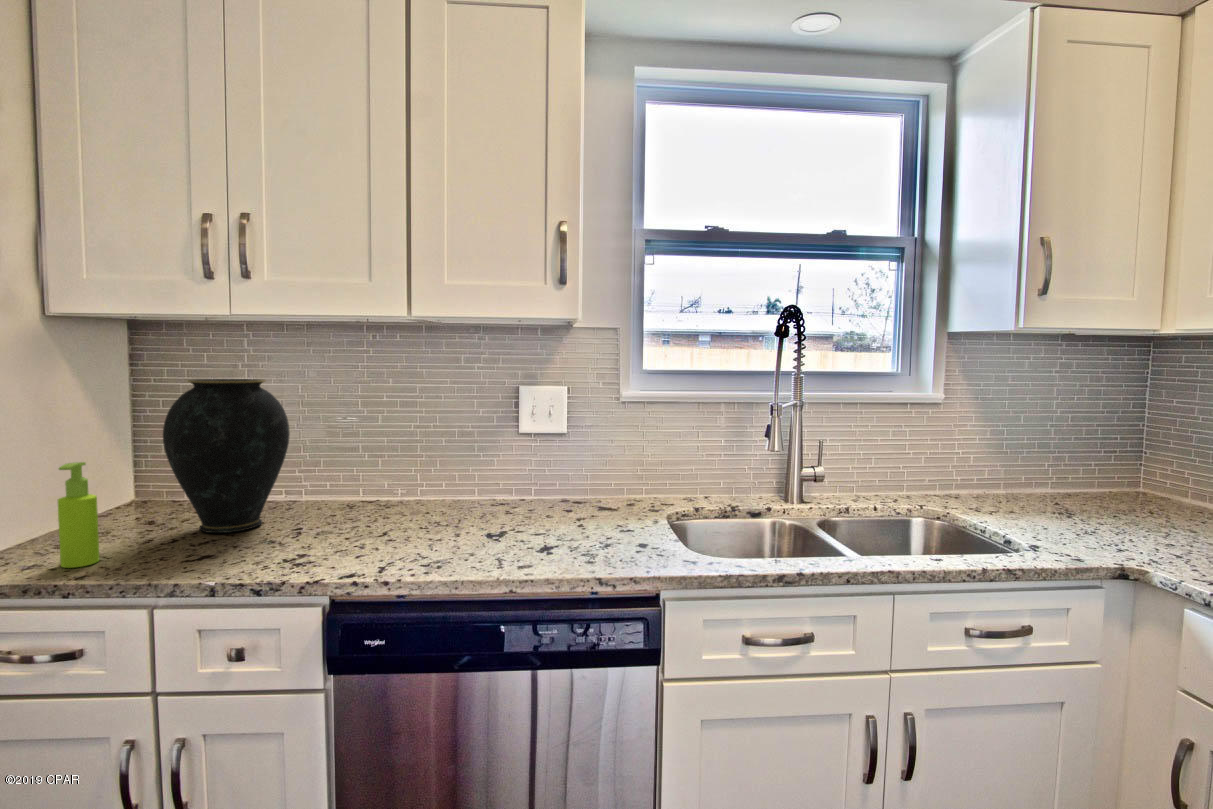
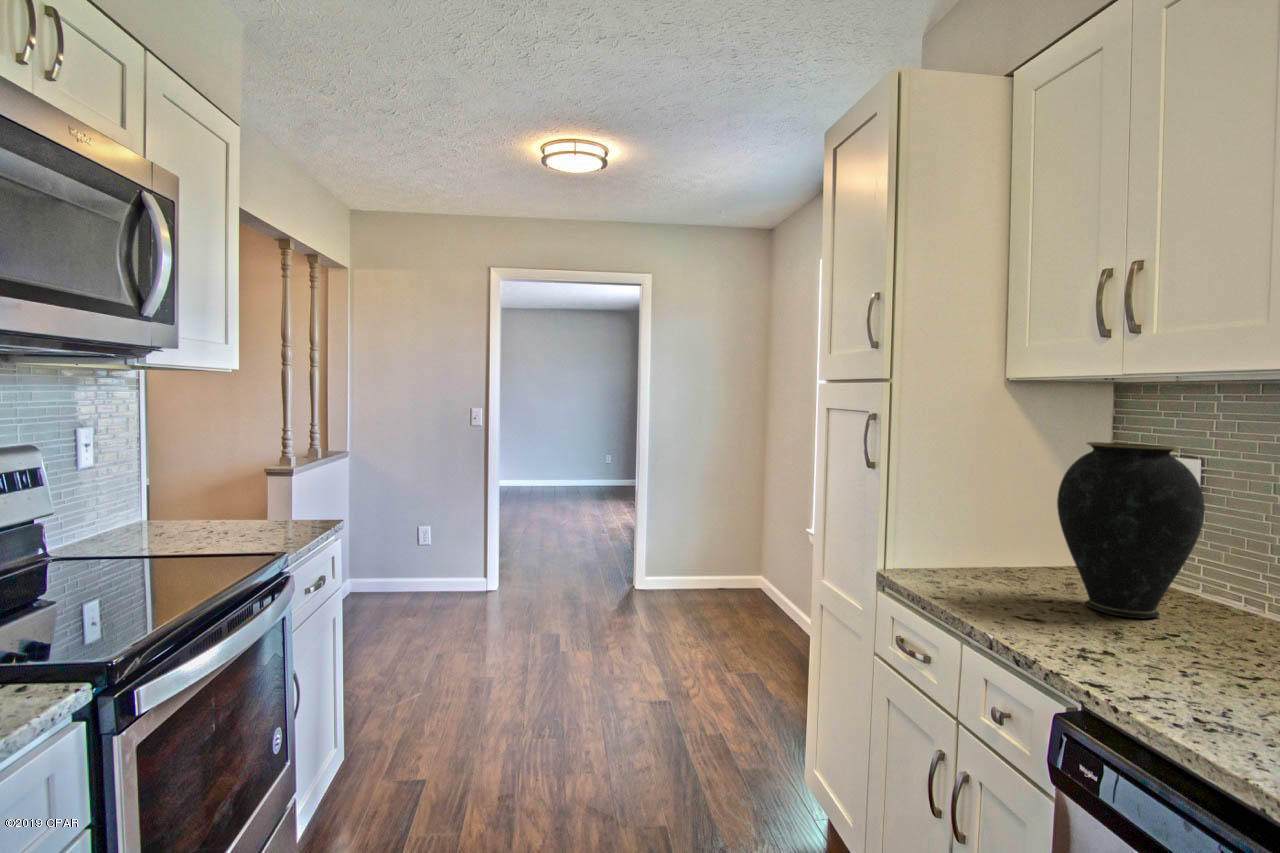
soap dispenser: present [58,462,100,568] -> none [954,504,985,594]

